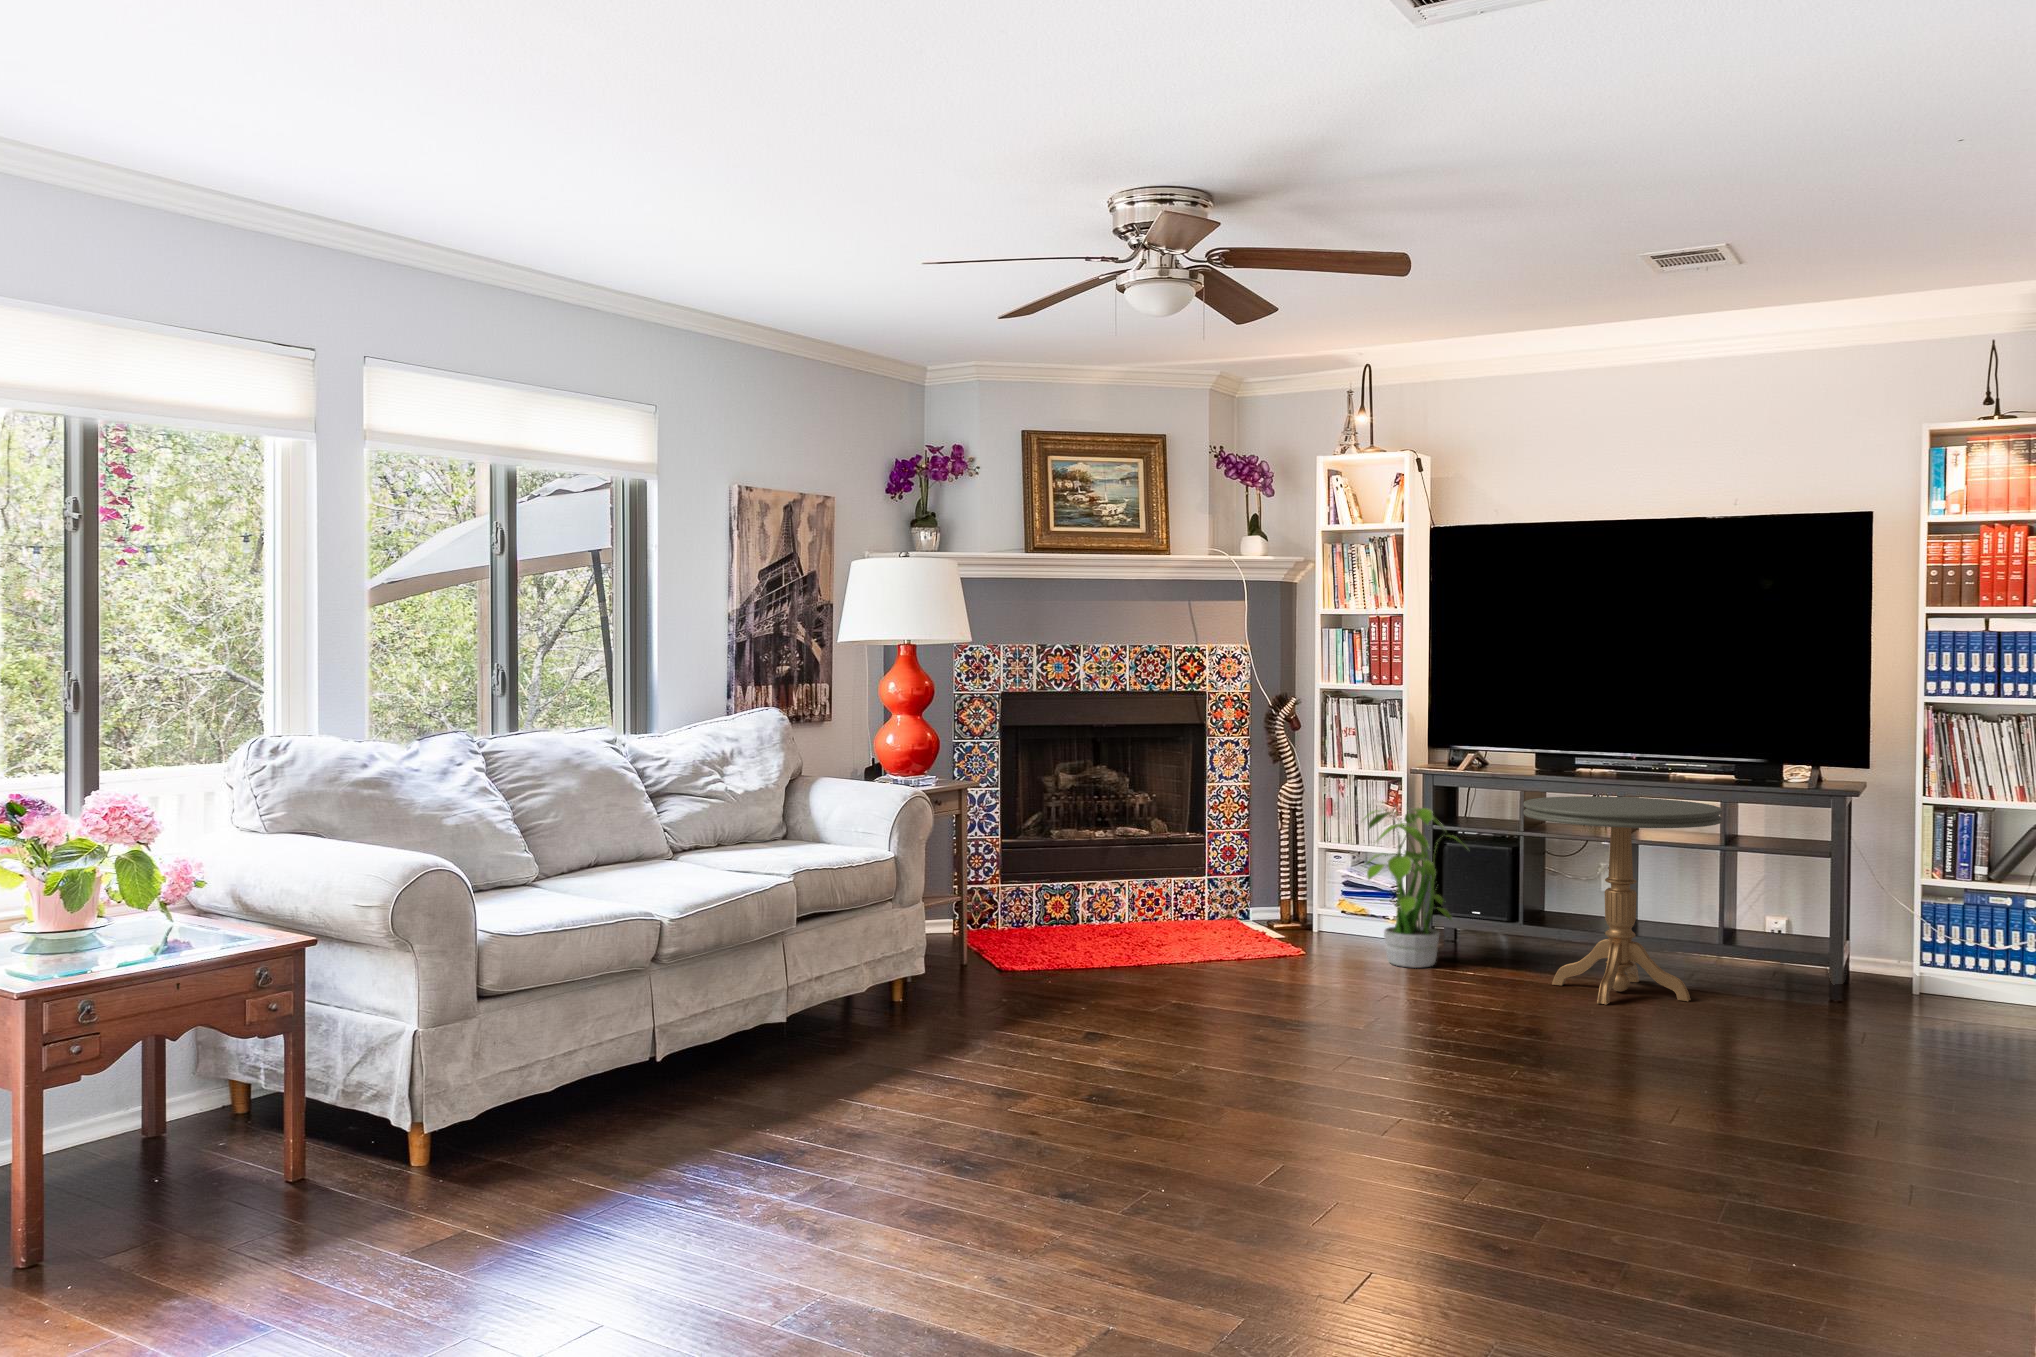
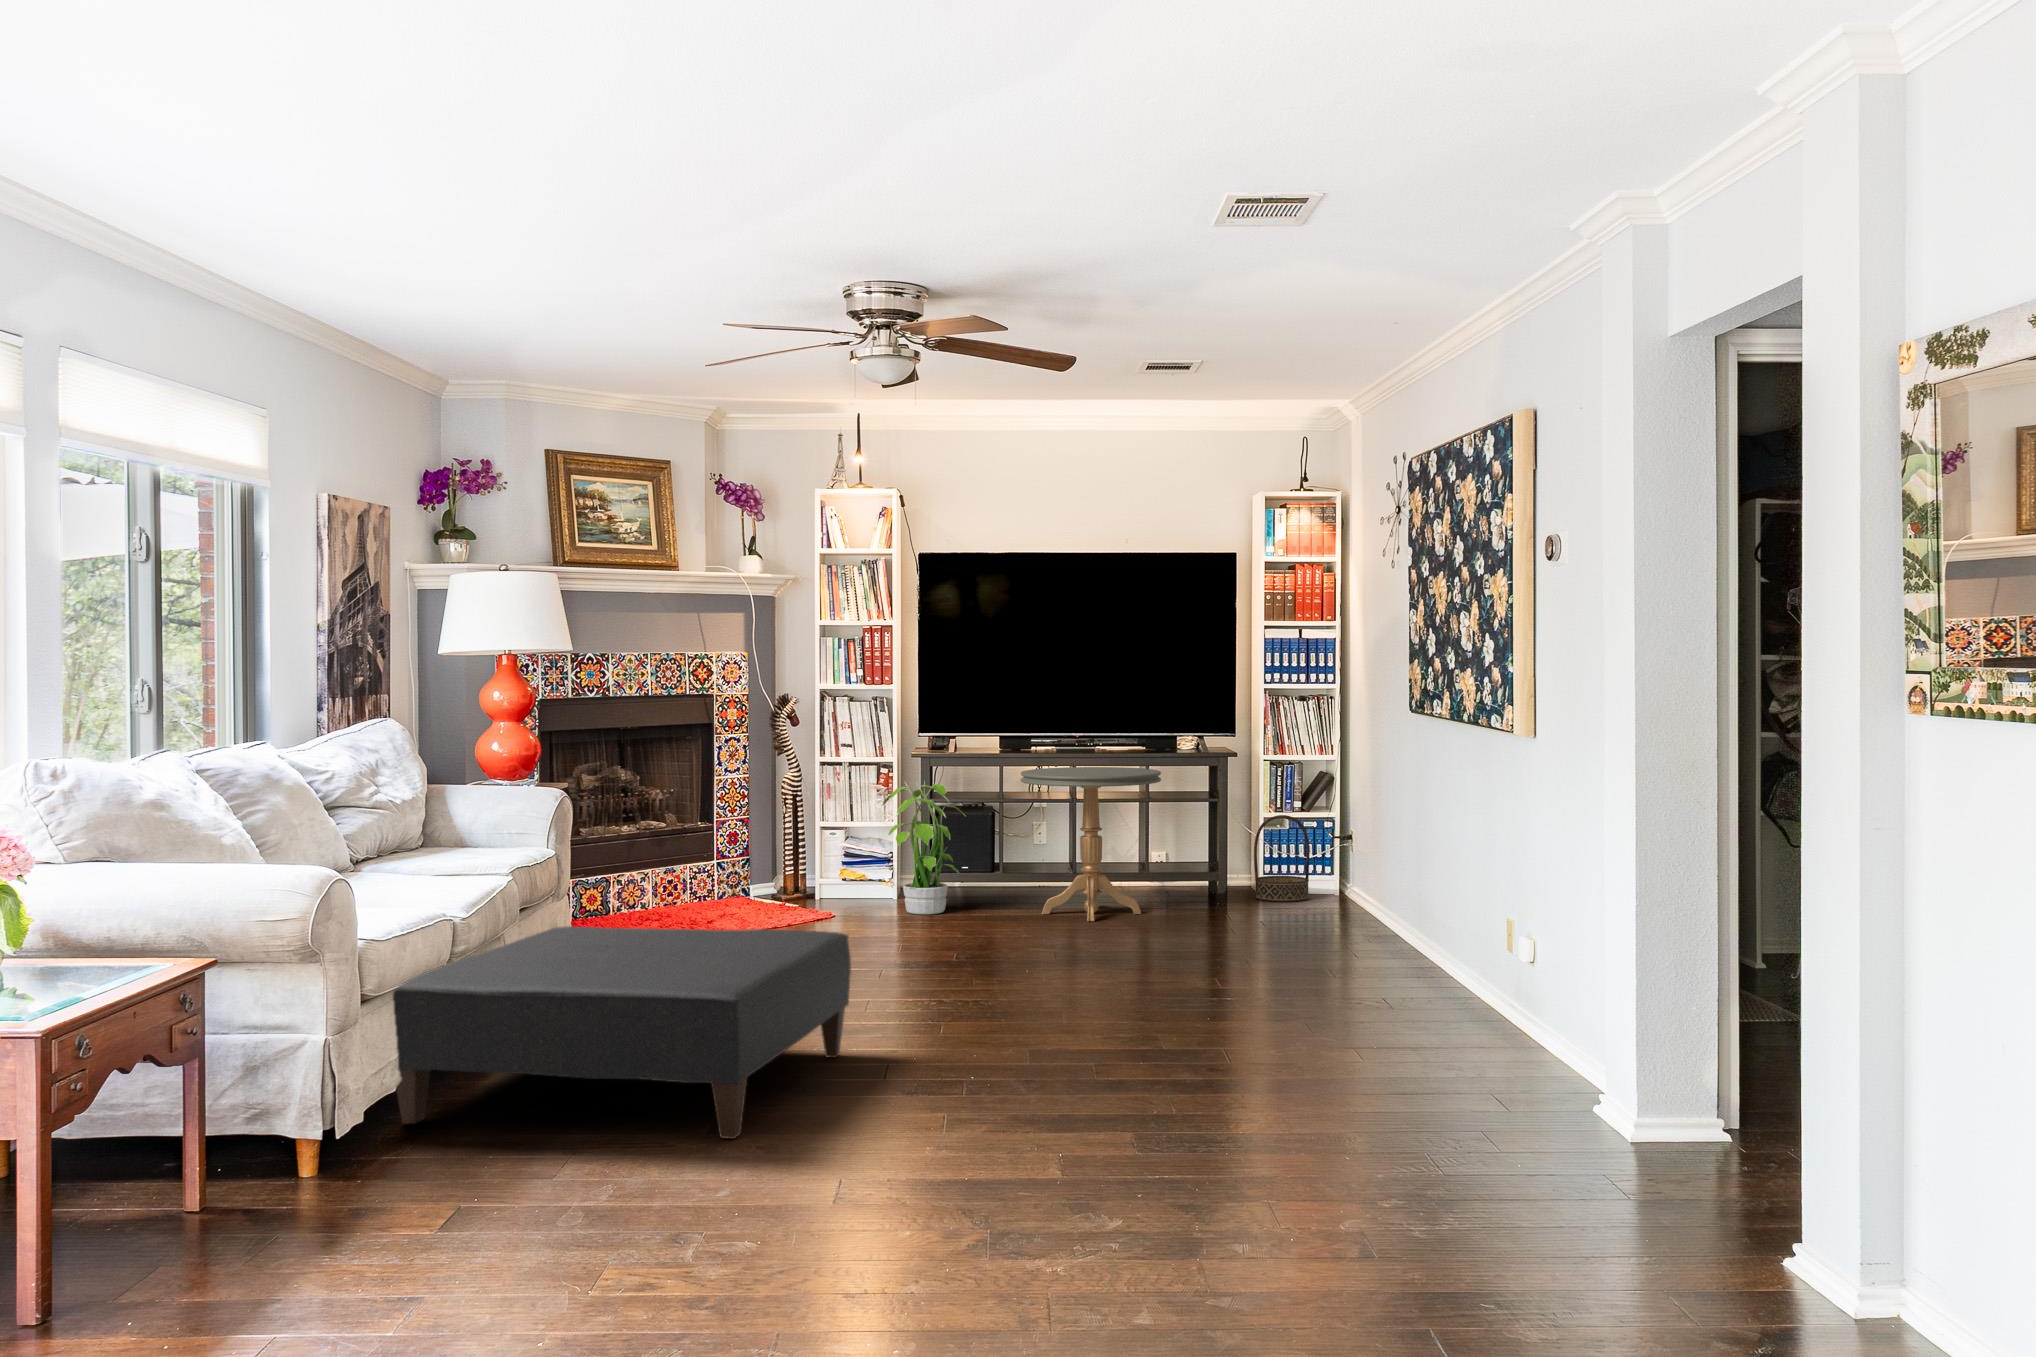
basket: none [1893,882,1988,1009] -> present [1254,815,1310,902]
ottoman: none [379,958,990,1294] -> present [393,926,851,1139]

